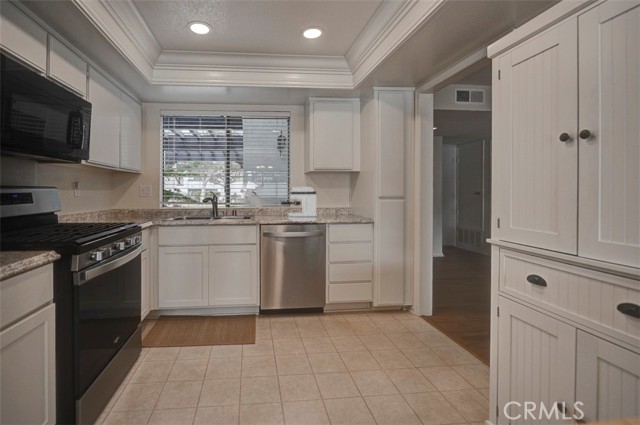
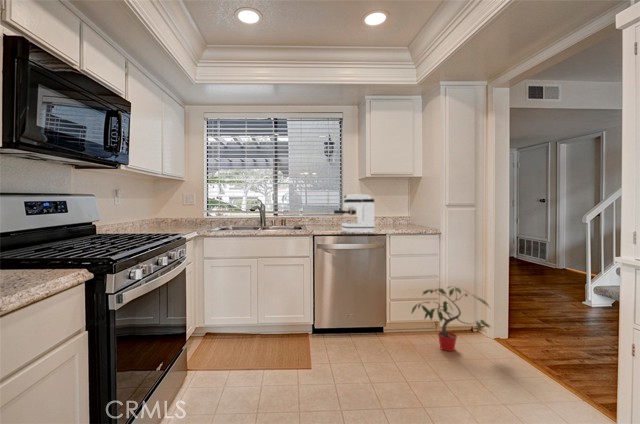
potted plant: none [347,267,413,322] -> present [412,287,490,351]

